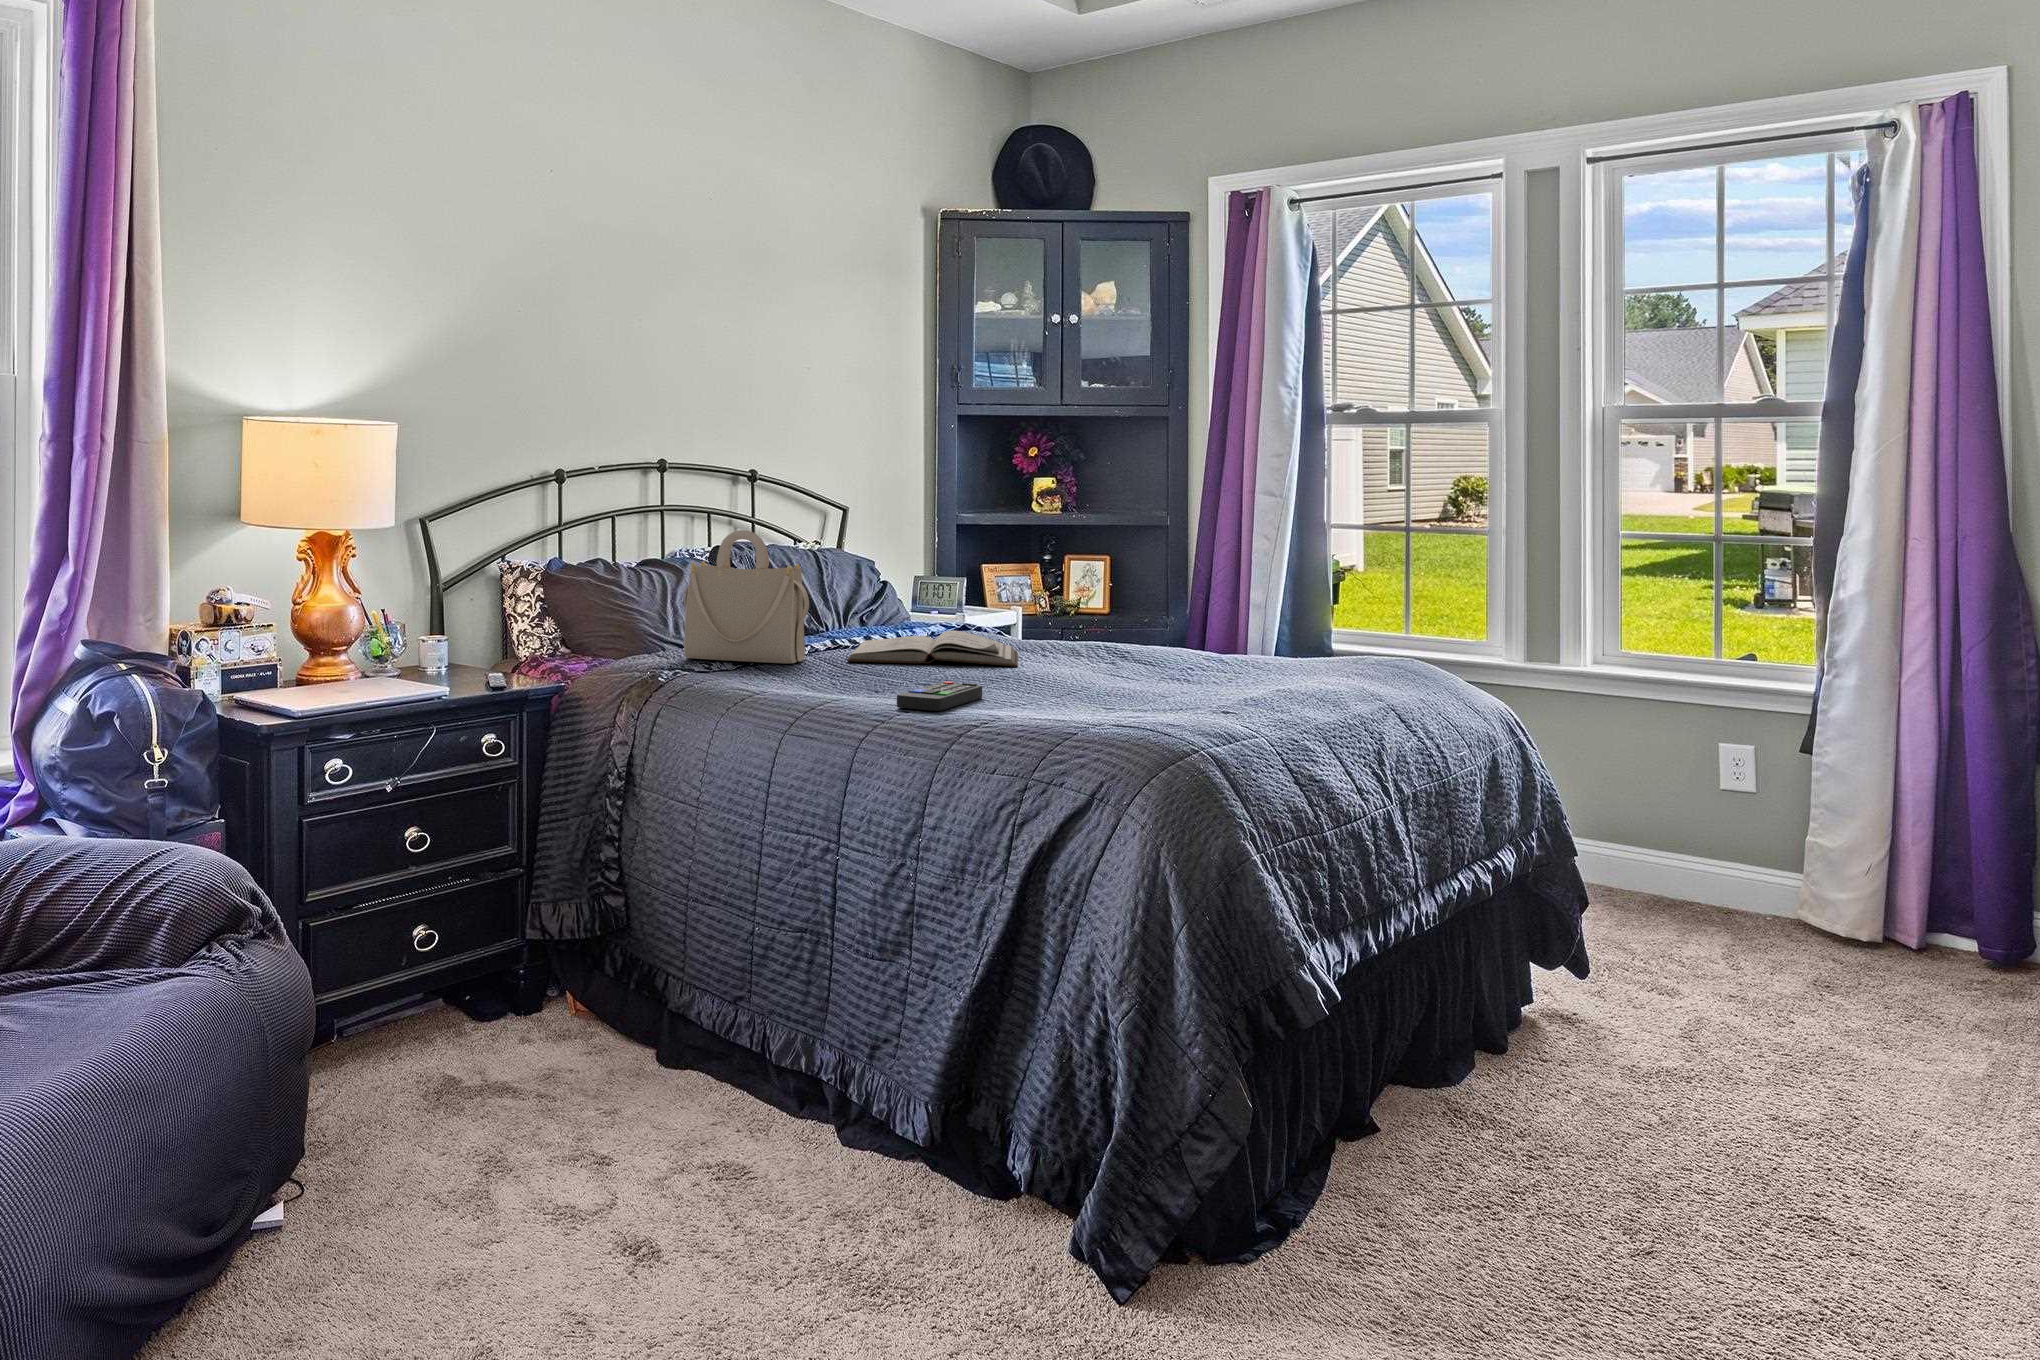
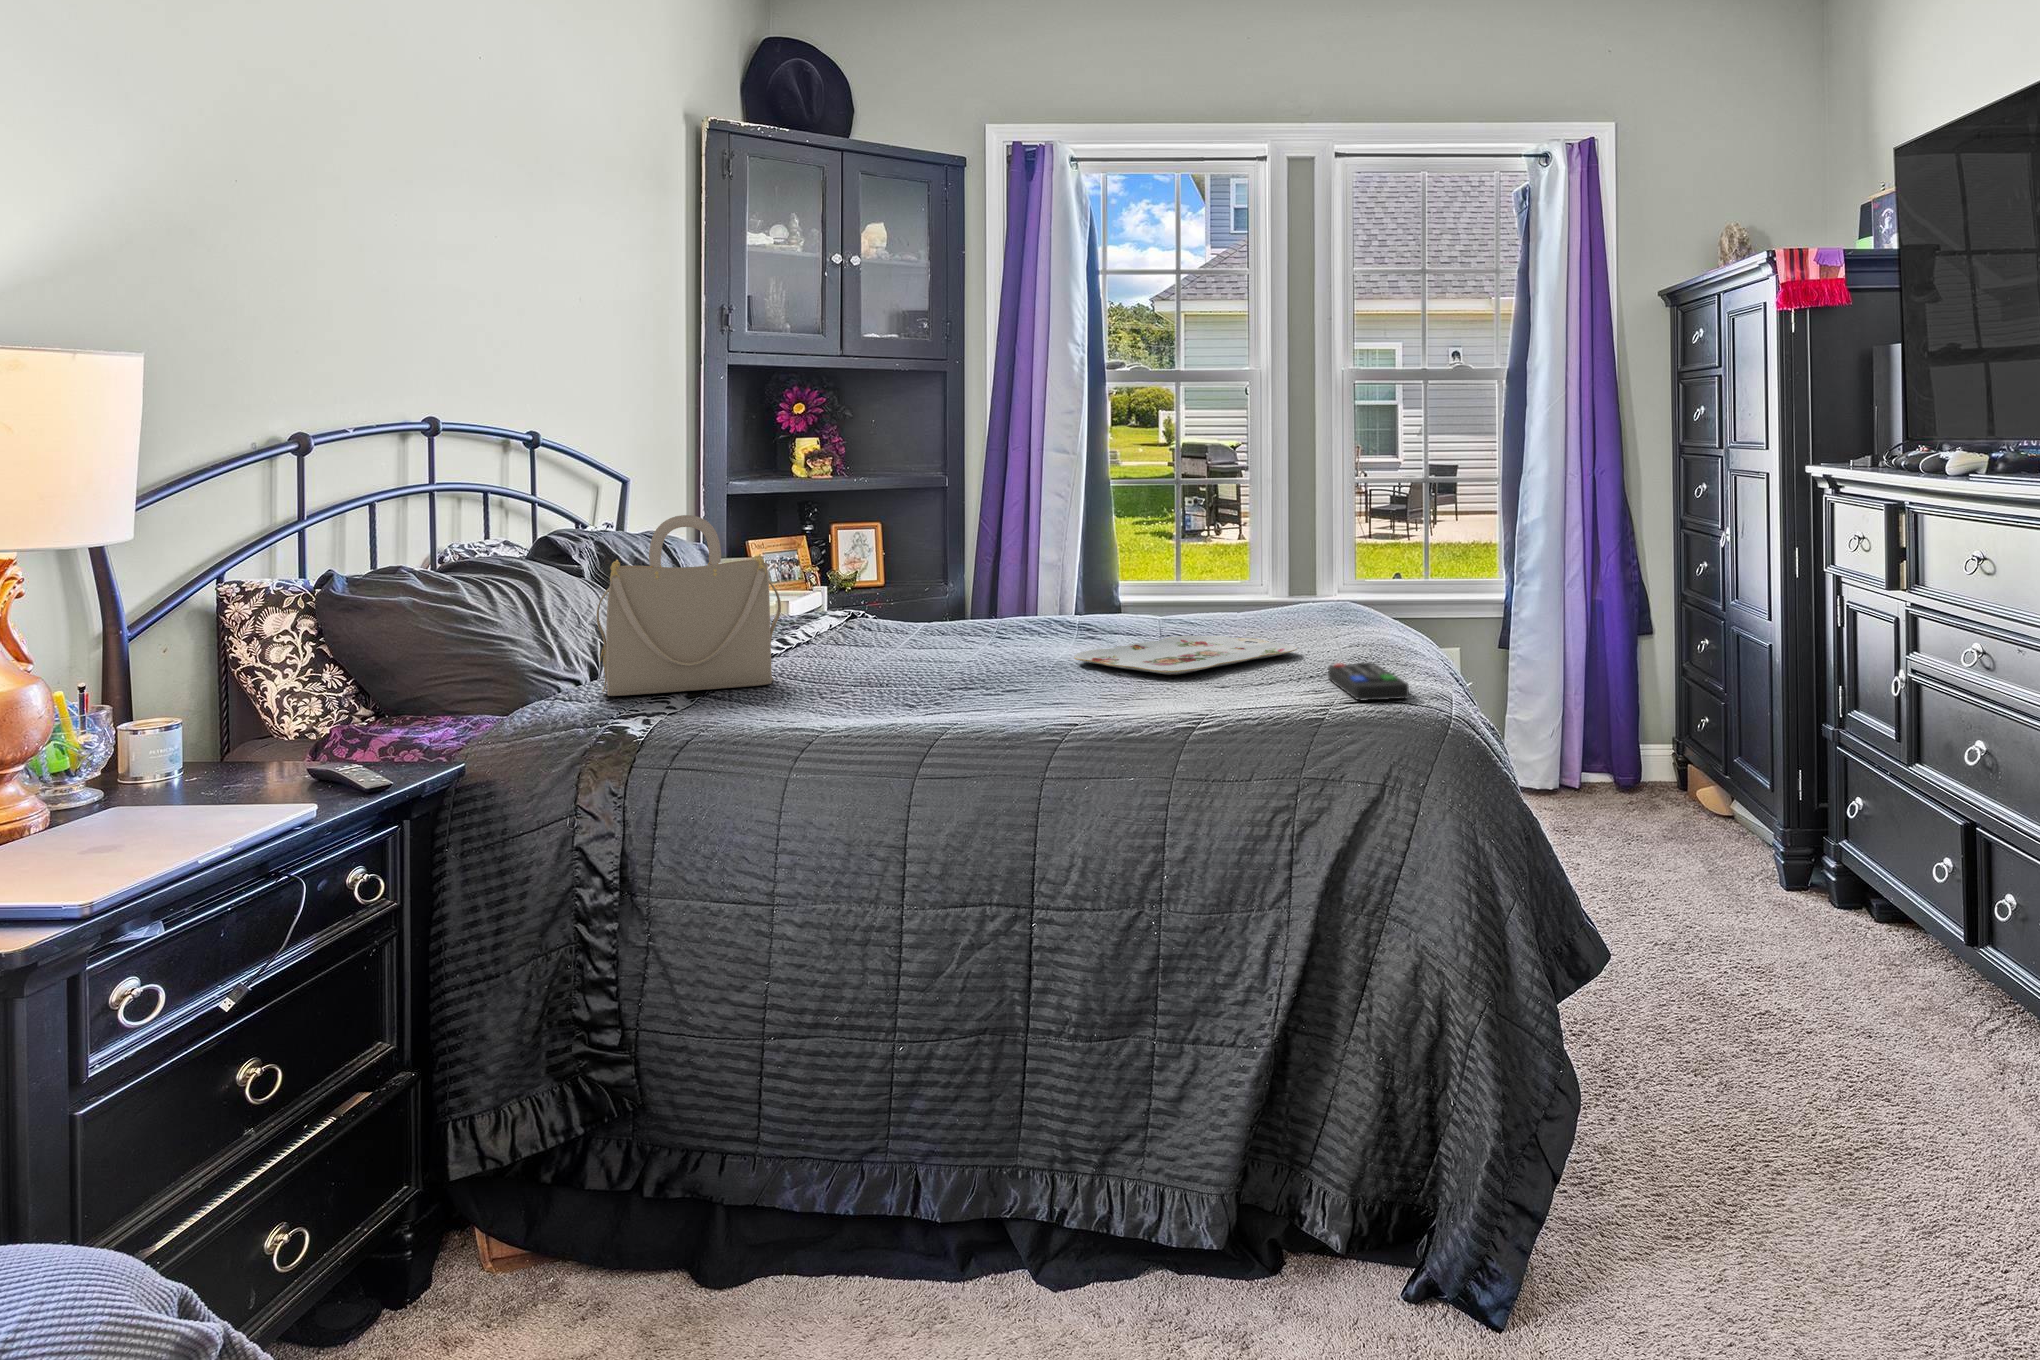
book: present [847,631,1017,666] -> none [790,618,1027,671]
serving tray: none [1027,668,1238,692] -> present [1074,636,1297,675]
remote control: present [897,681,982,711] -> present [1328,662,1409,700]

